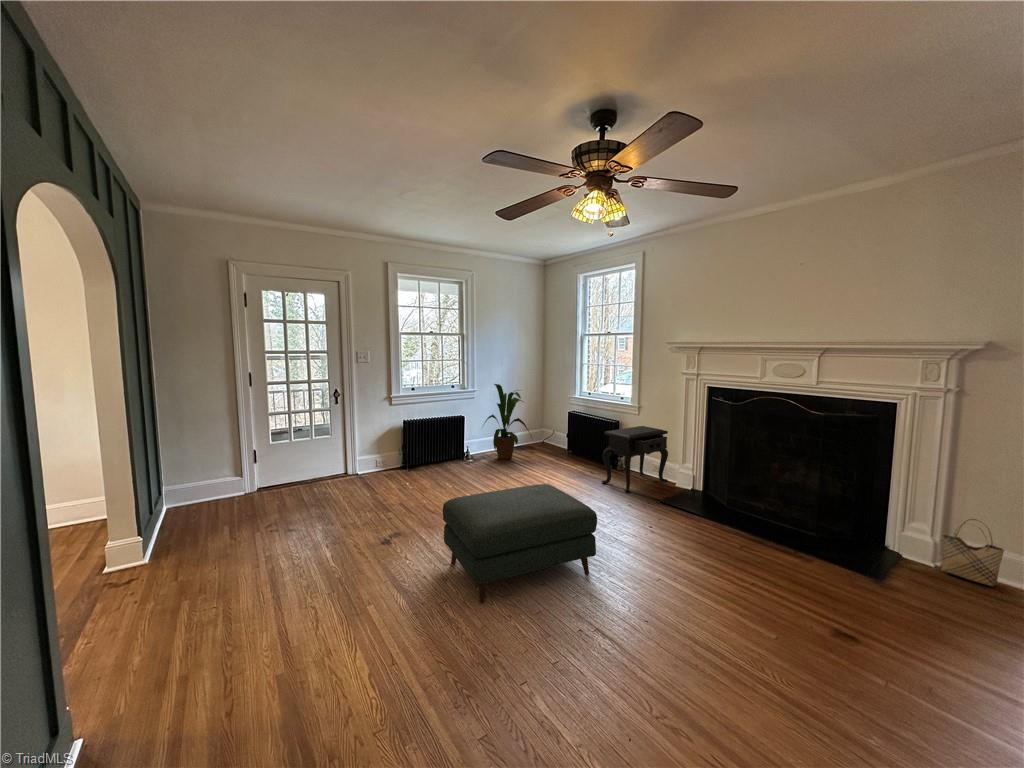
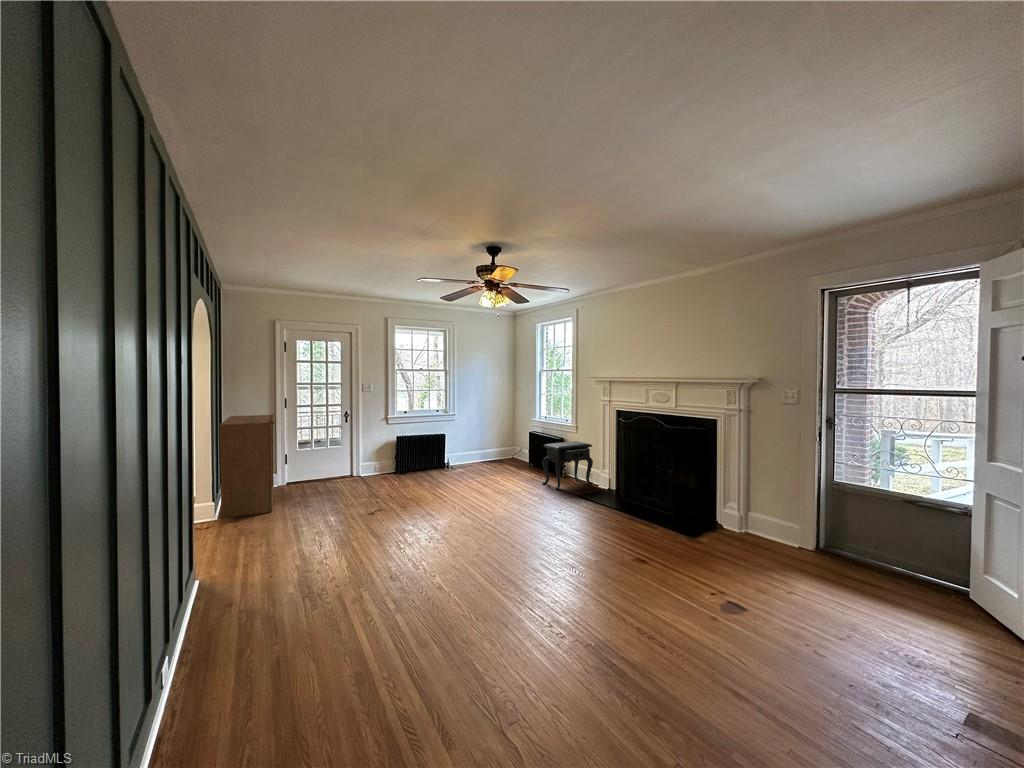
house plant: present [485,384,529,460] -> none [459,409,498,469]
bookshelf: none [143,394,238,558] -> present [220,414,275,518]
ottoman: present [443,484,597,604] -> none [408,475,505,543]
woven basket: present [941,519,1004,586] -> none [740,498,772,541]

